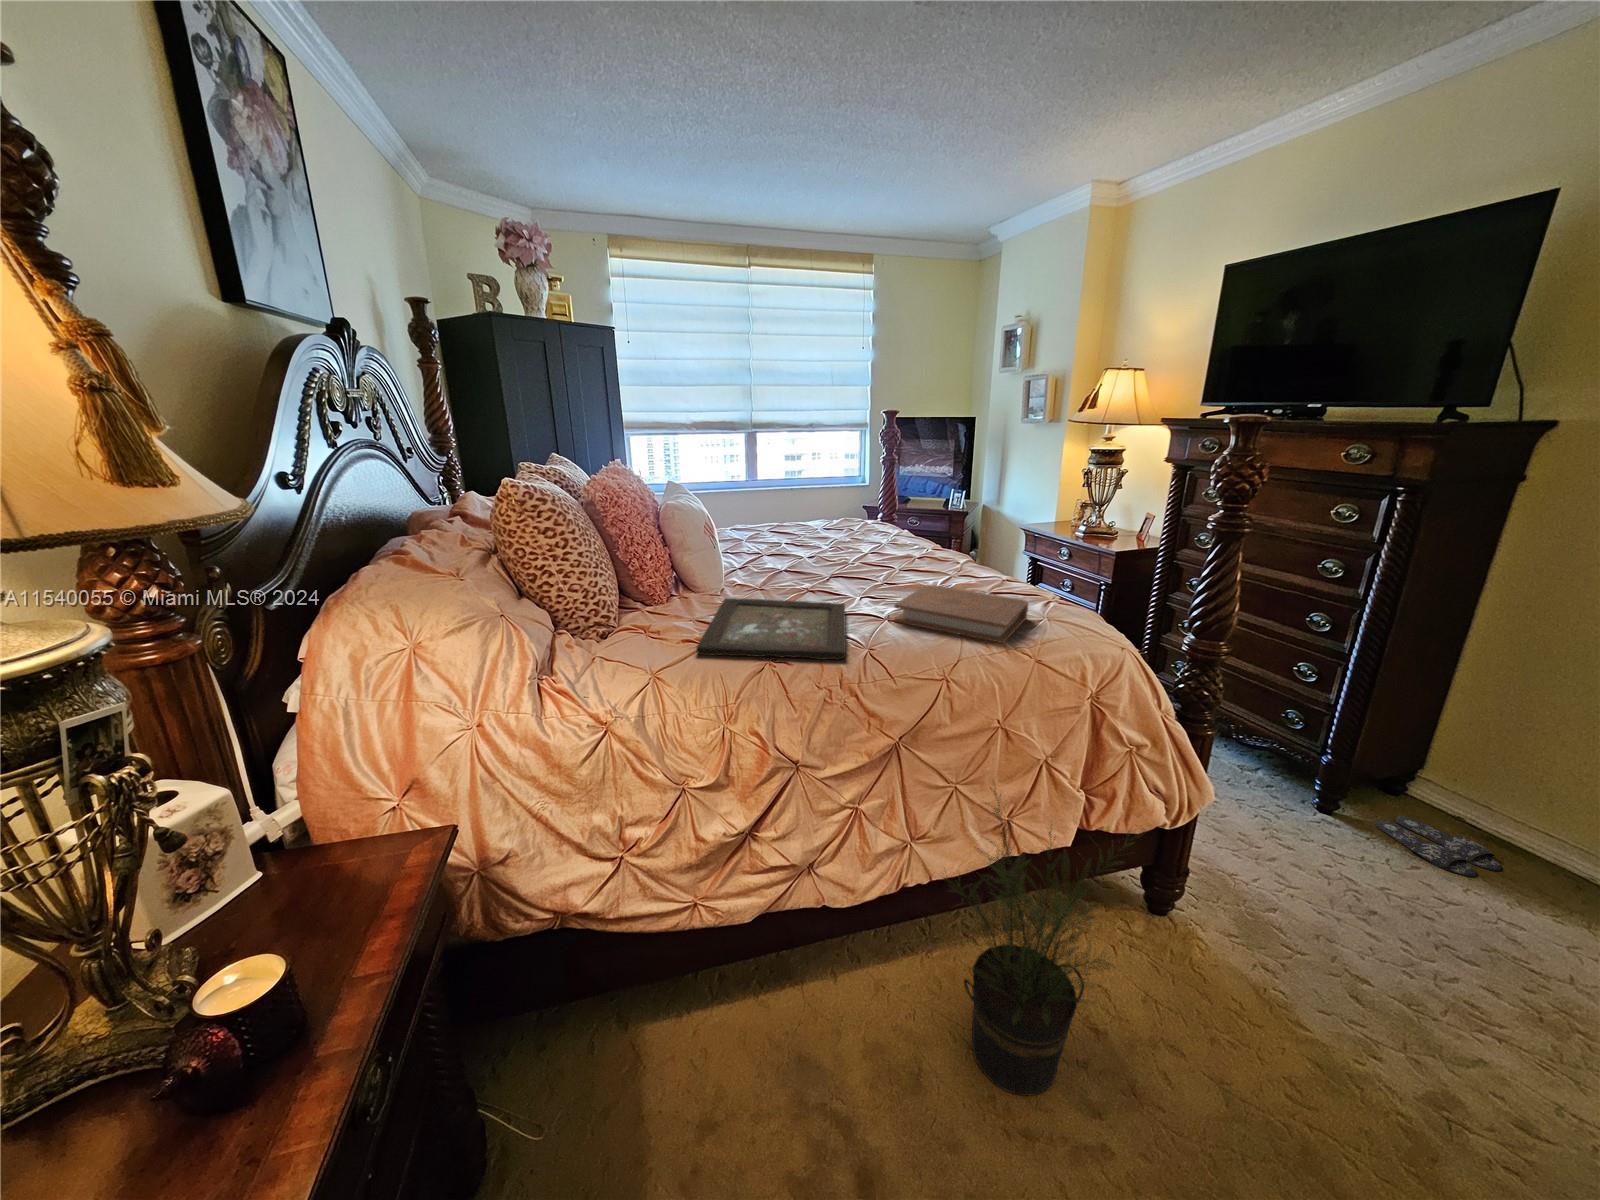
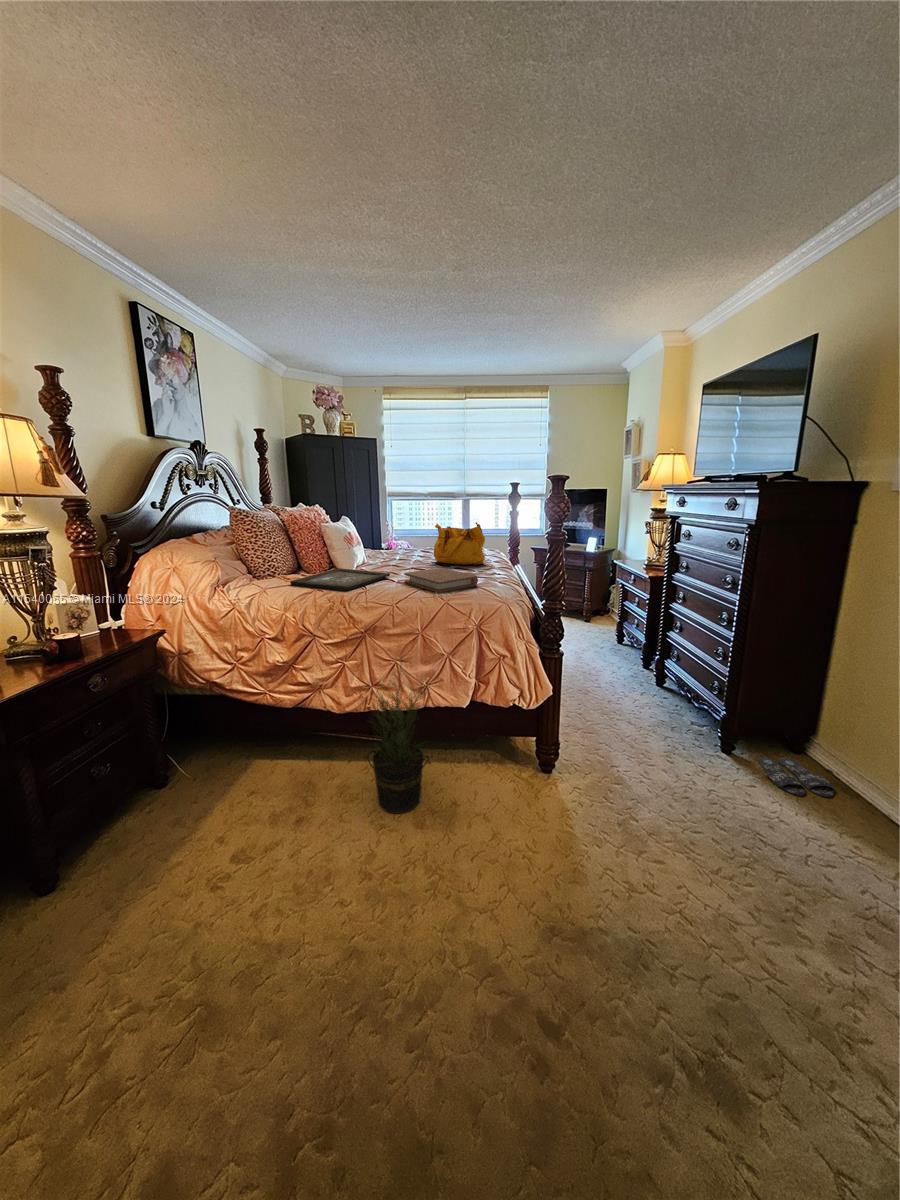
handbag: none [834,491,928,567] -> present [434,522,485,565]

